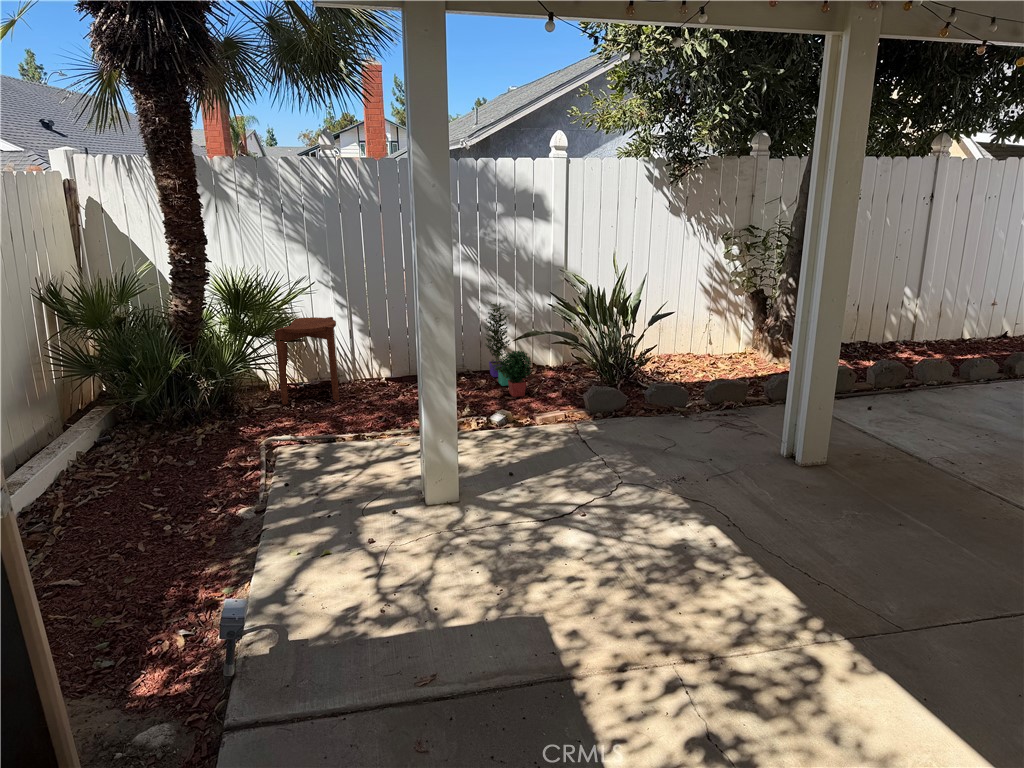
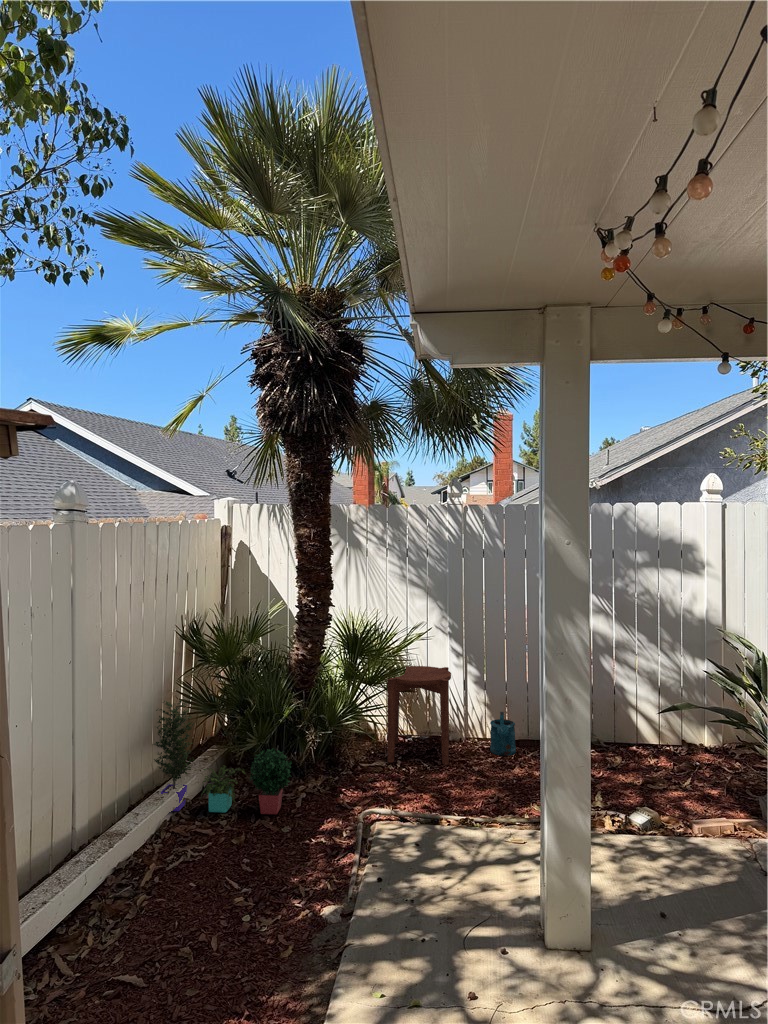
potted plant: present [485,302,533,397] -> present [153,699,292,814]
watering can: none [375,353,398,389] -> present [490,712,516,756]

